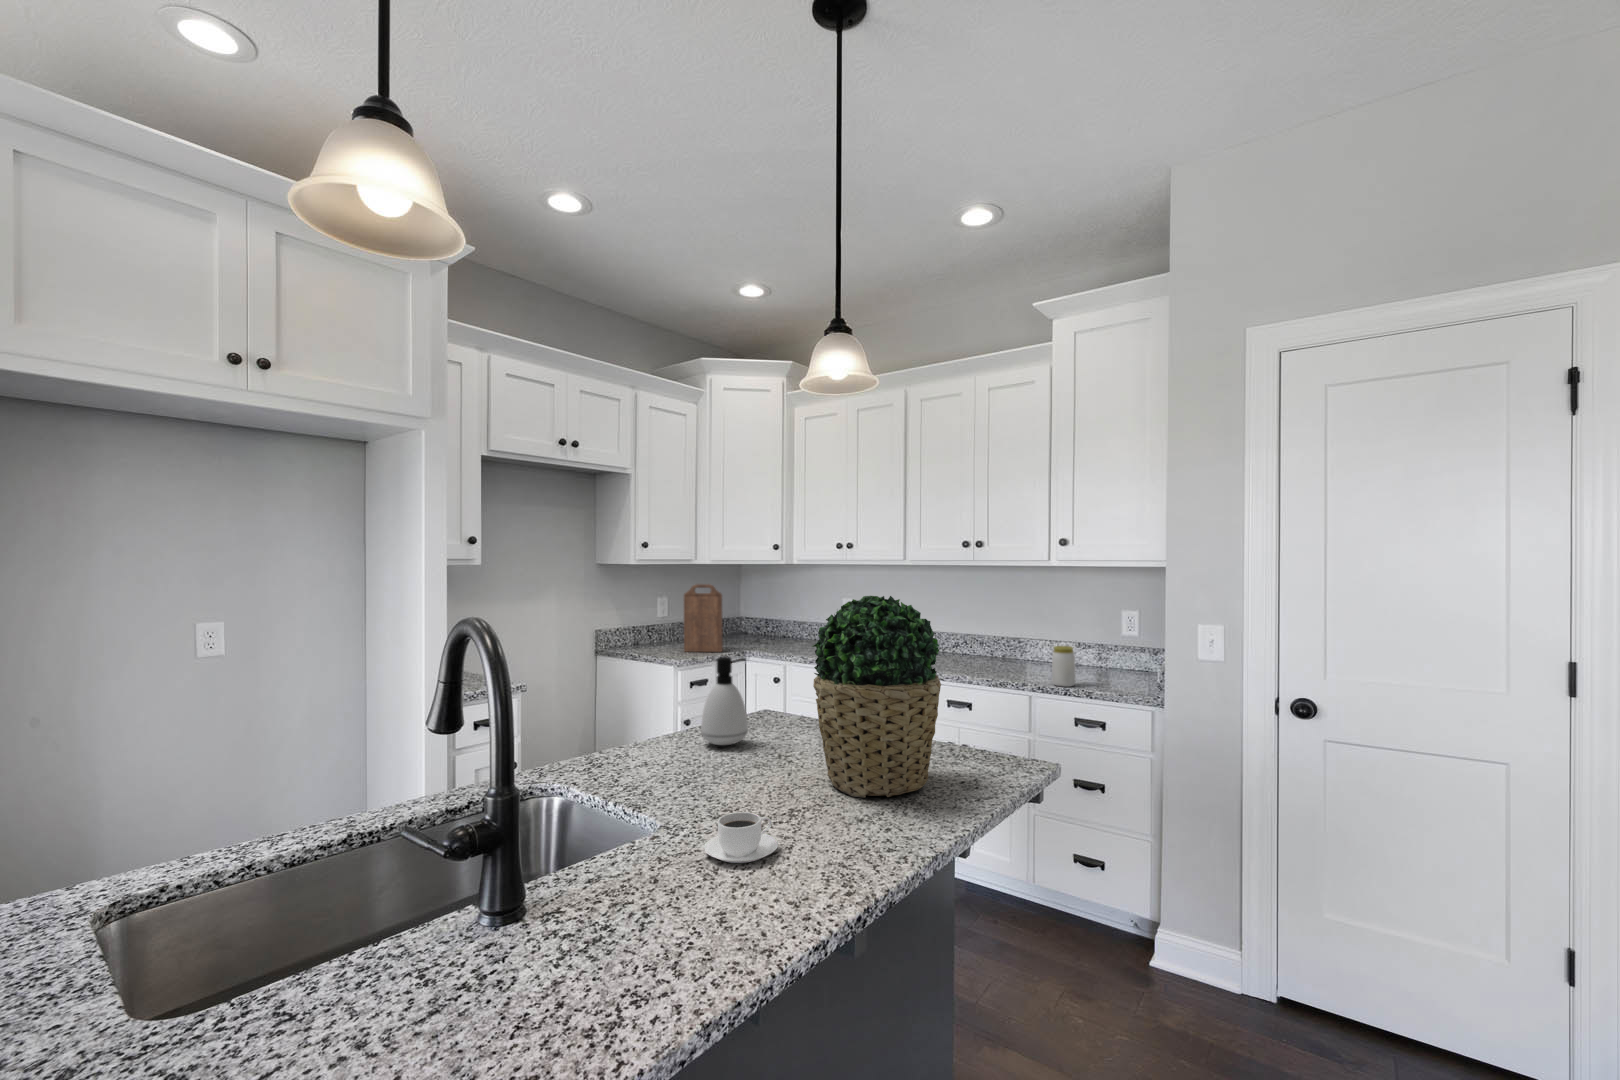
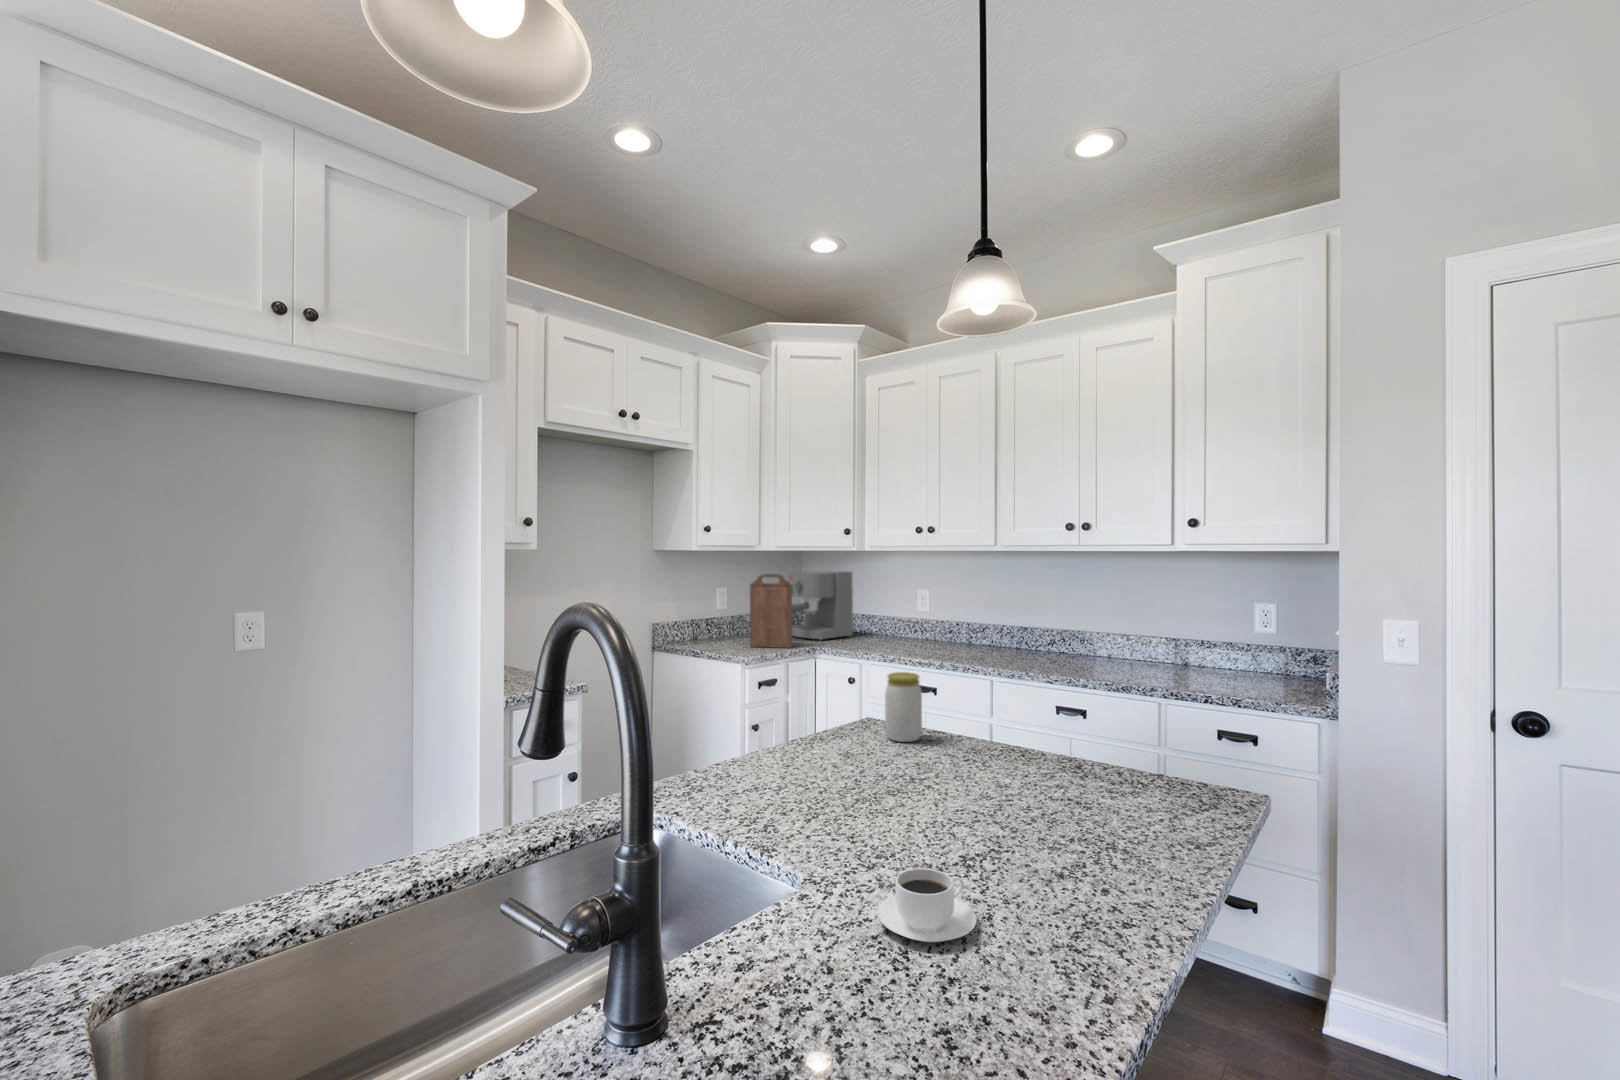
coffee maker: none [721,581,782,646] -> present [788,570,853,641]
potted plant: present [812,596,941,797] -> none [969,585,1142,841]
jar: present [1052,646,1076,687] -> present [885,672,922,742]
soap dispenser: present [701,657,748,745] -> none [814,657,870,763]

